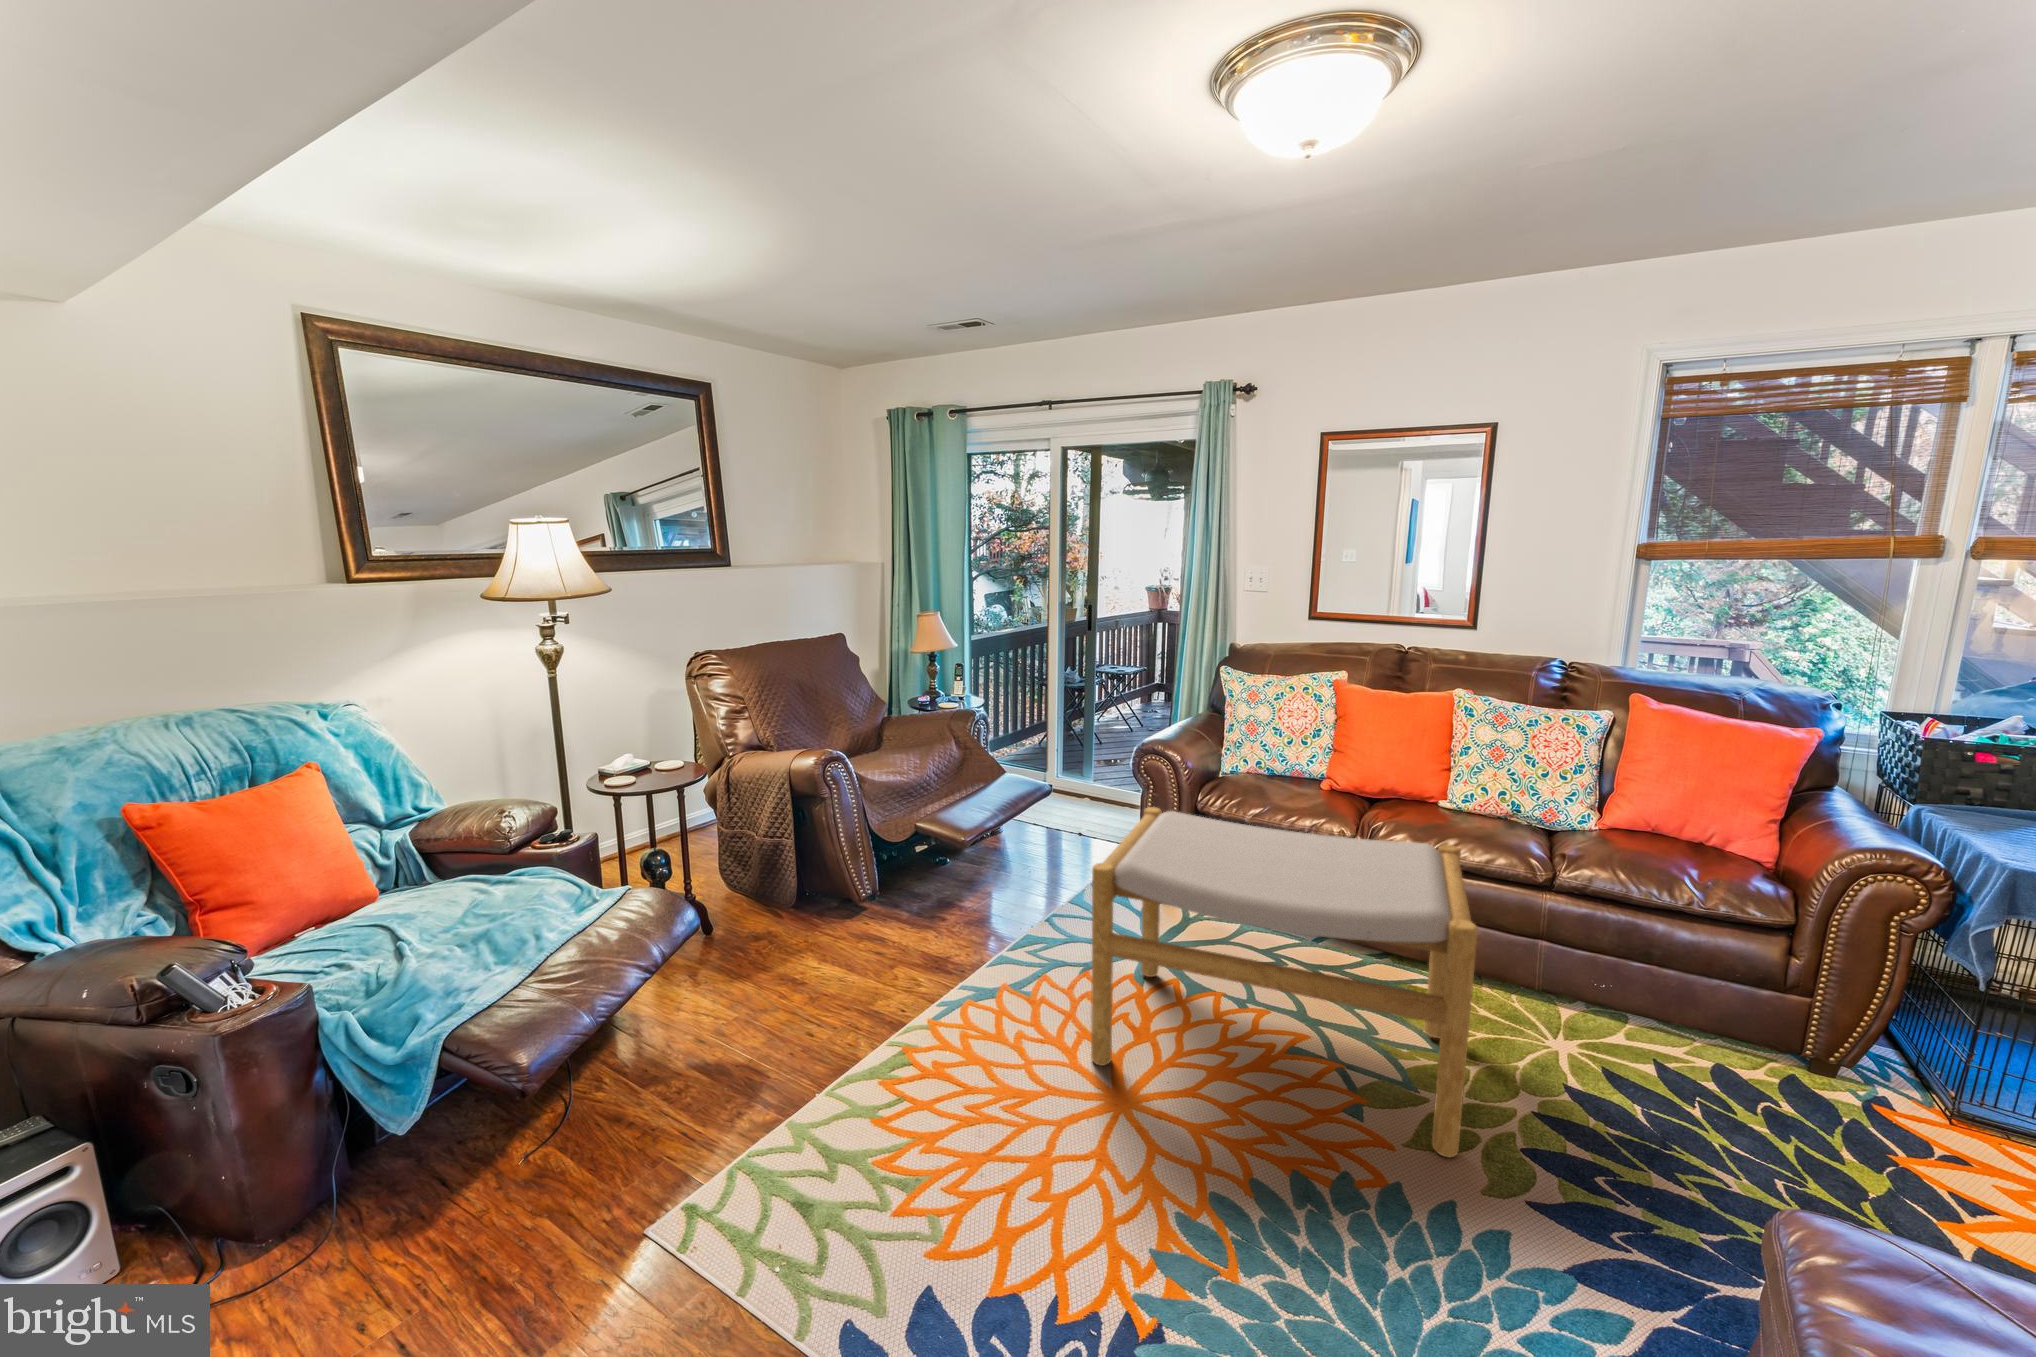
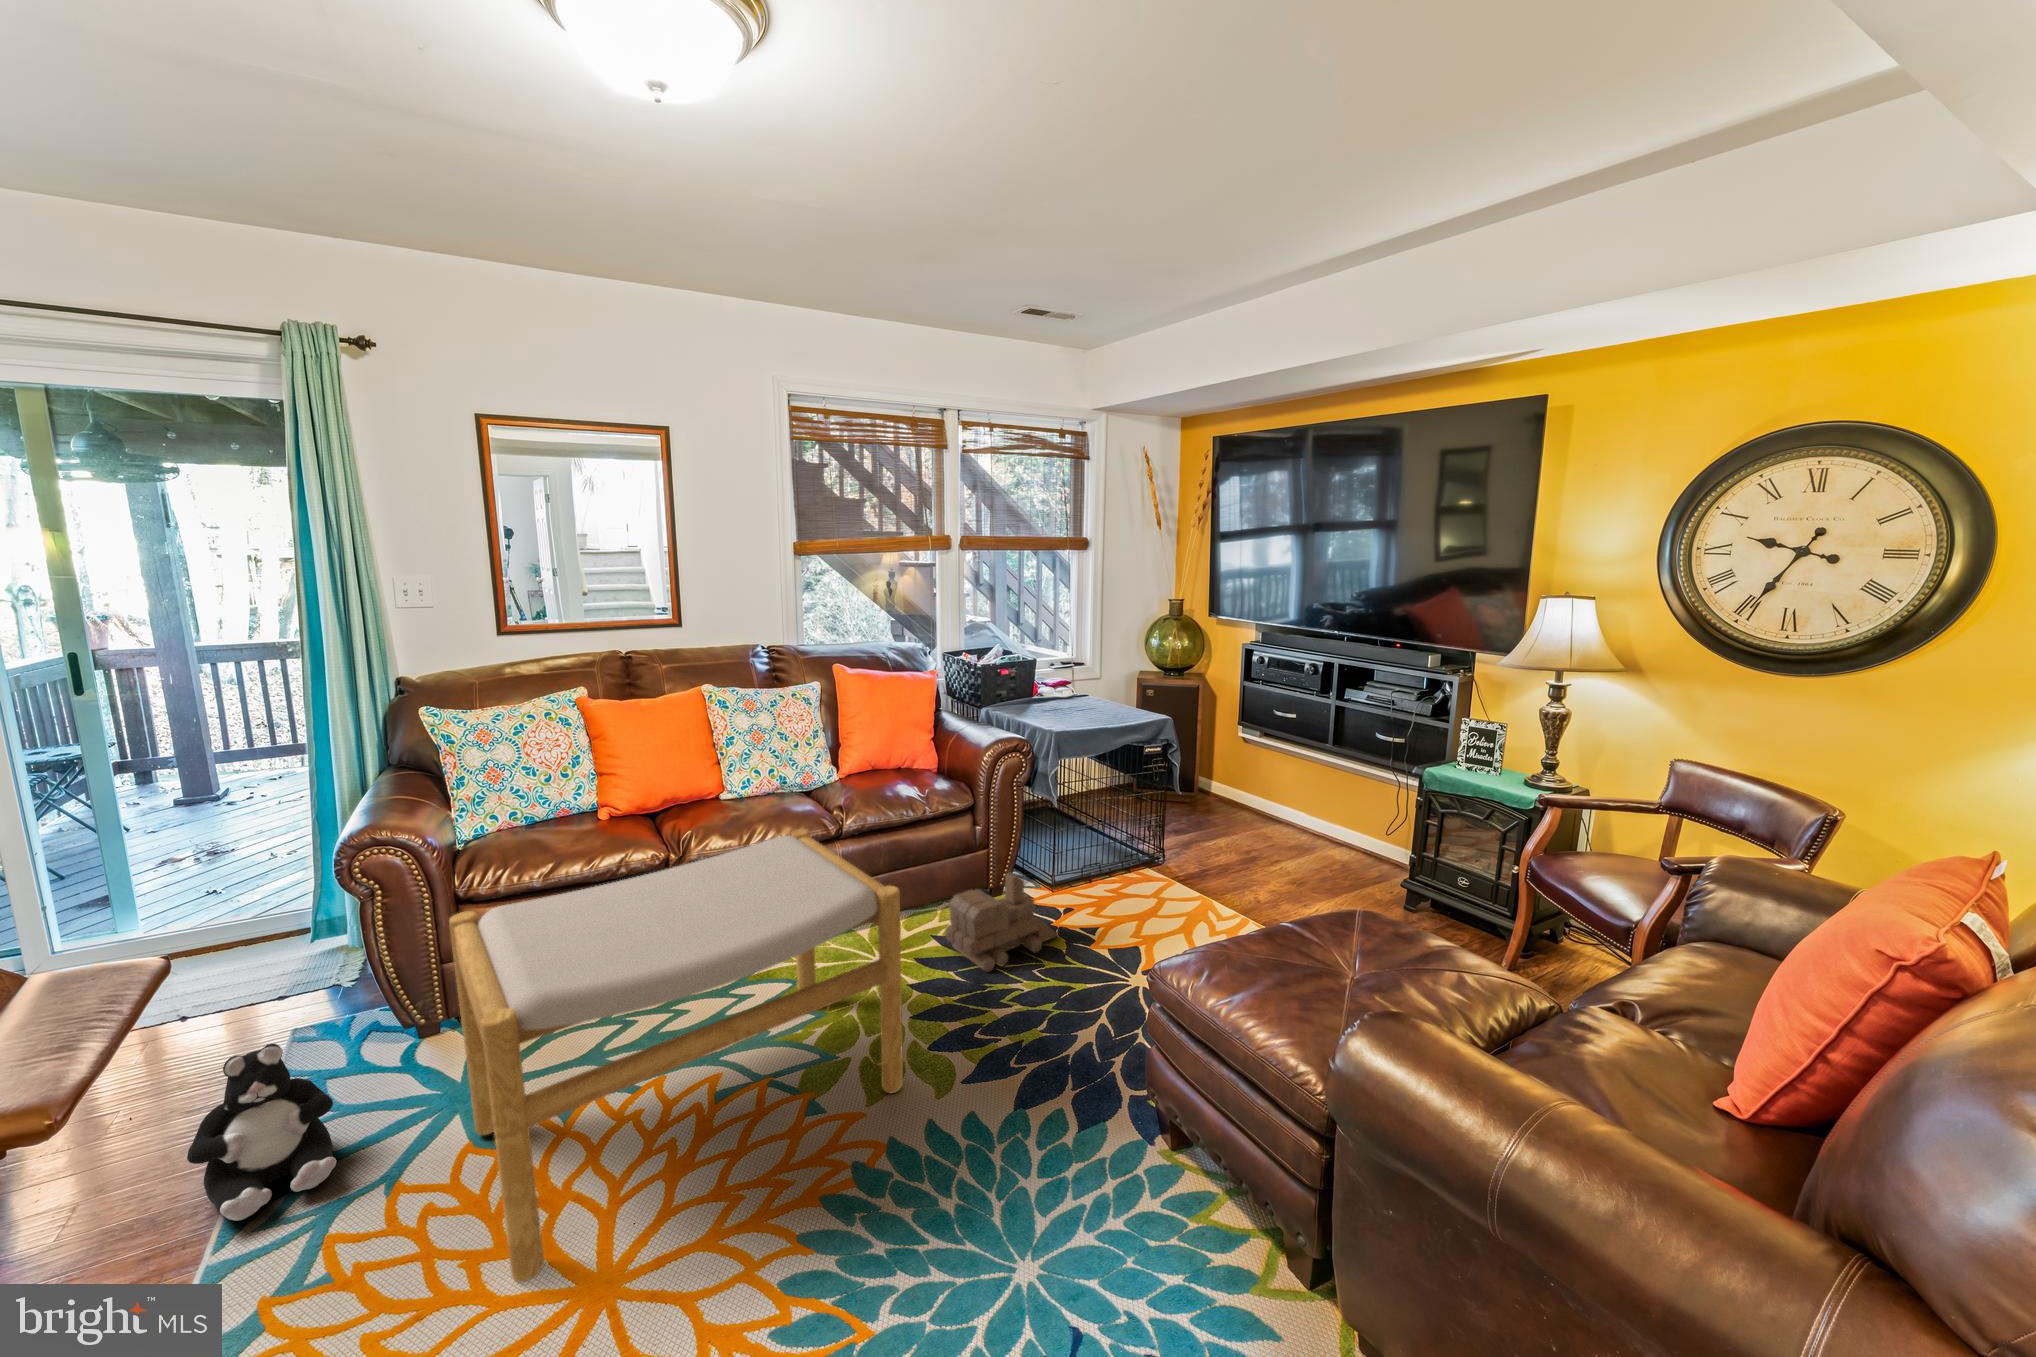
plush toy: none [1021,852,1088,949] -> present [187,1044,336,1221]
toy train: none [1656,1017,1890,1175] -> present [946,873,1058,972]

